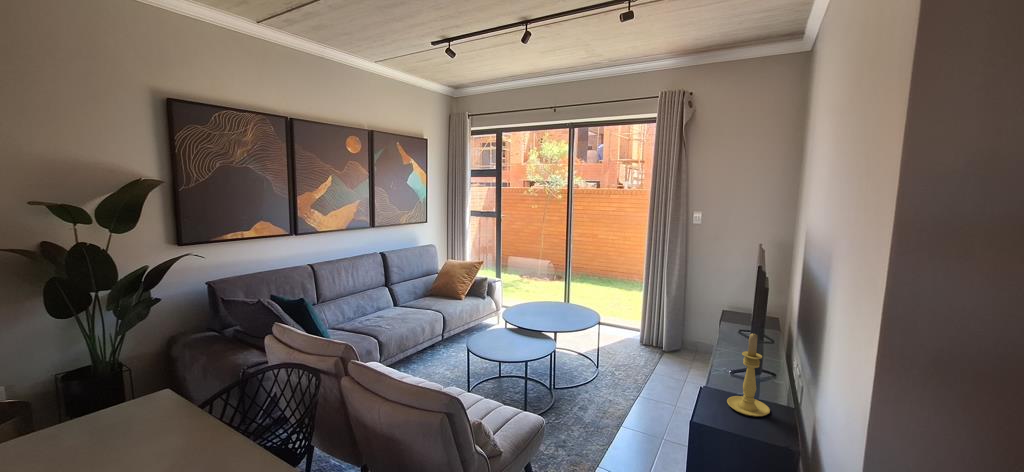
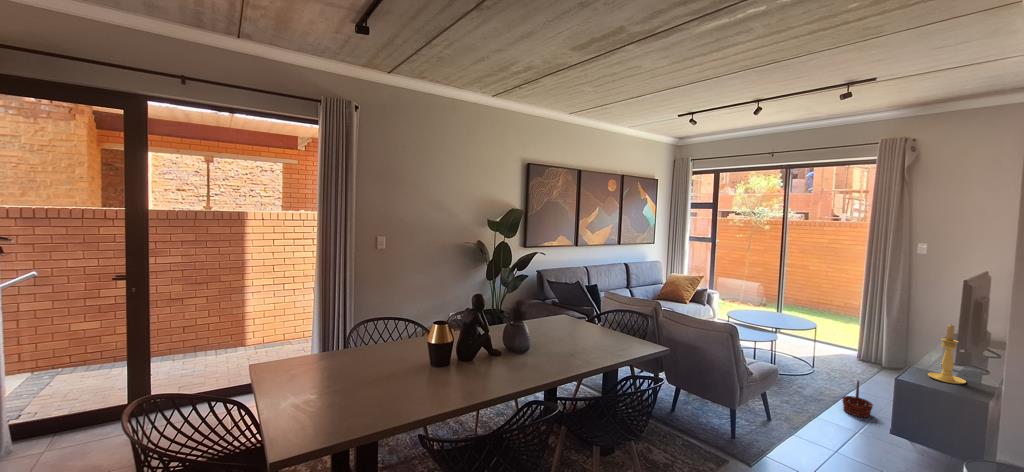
basket: none [628,402,663,452] -> present [842,380,873,417]

